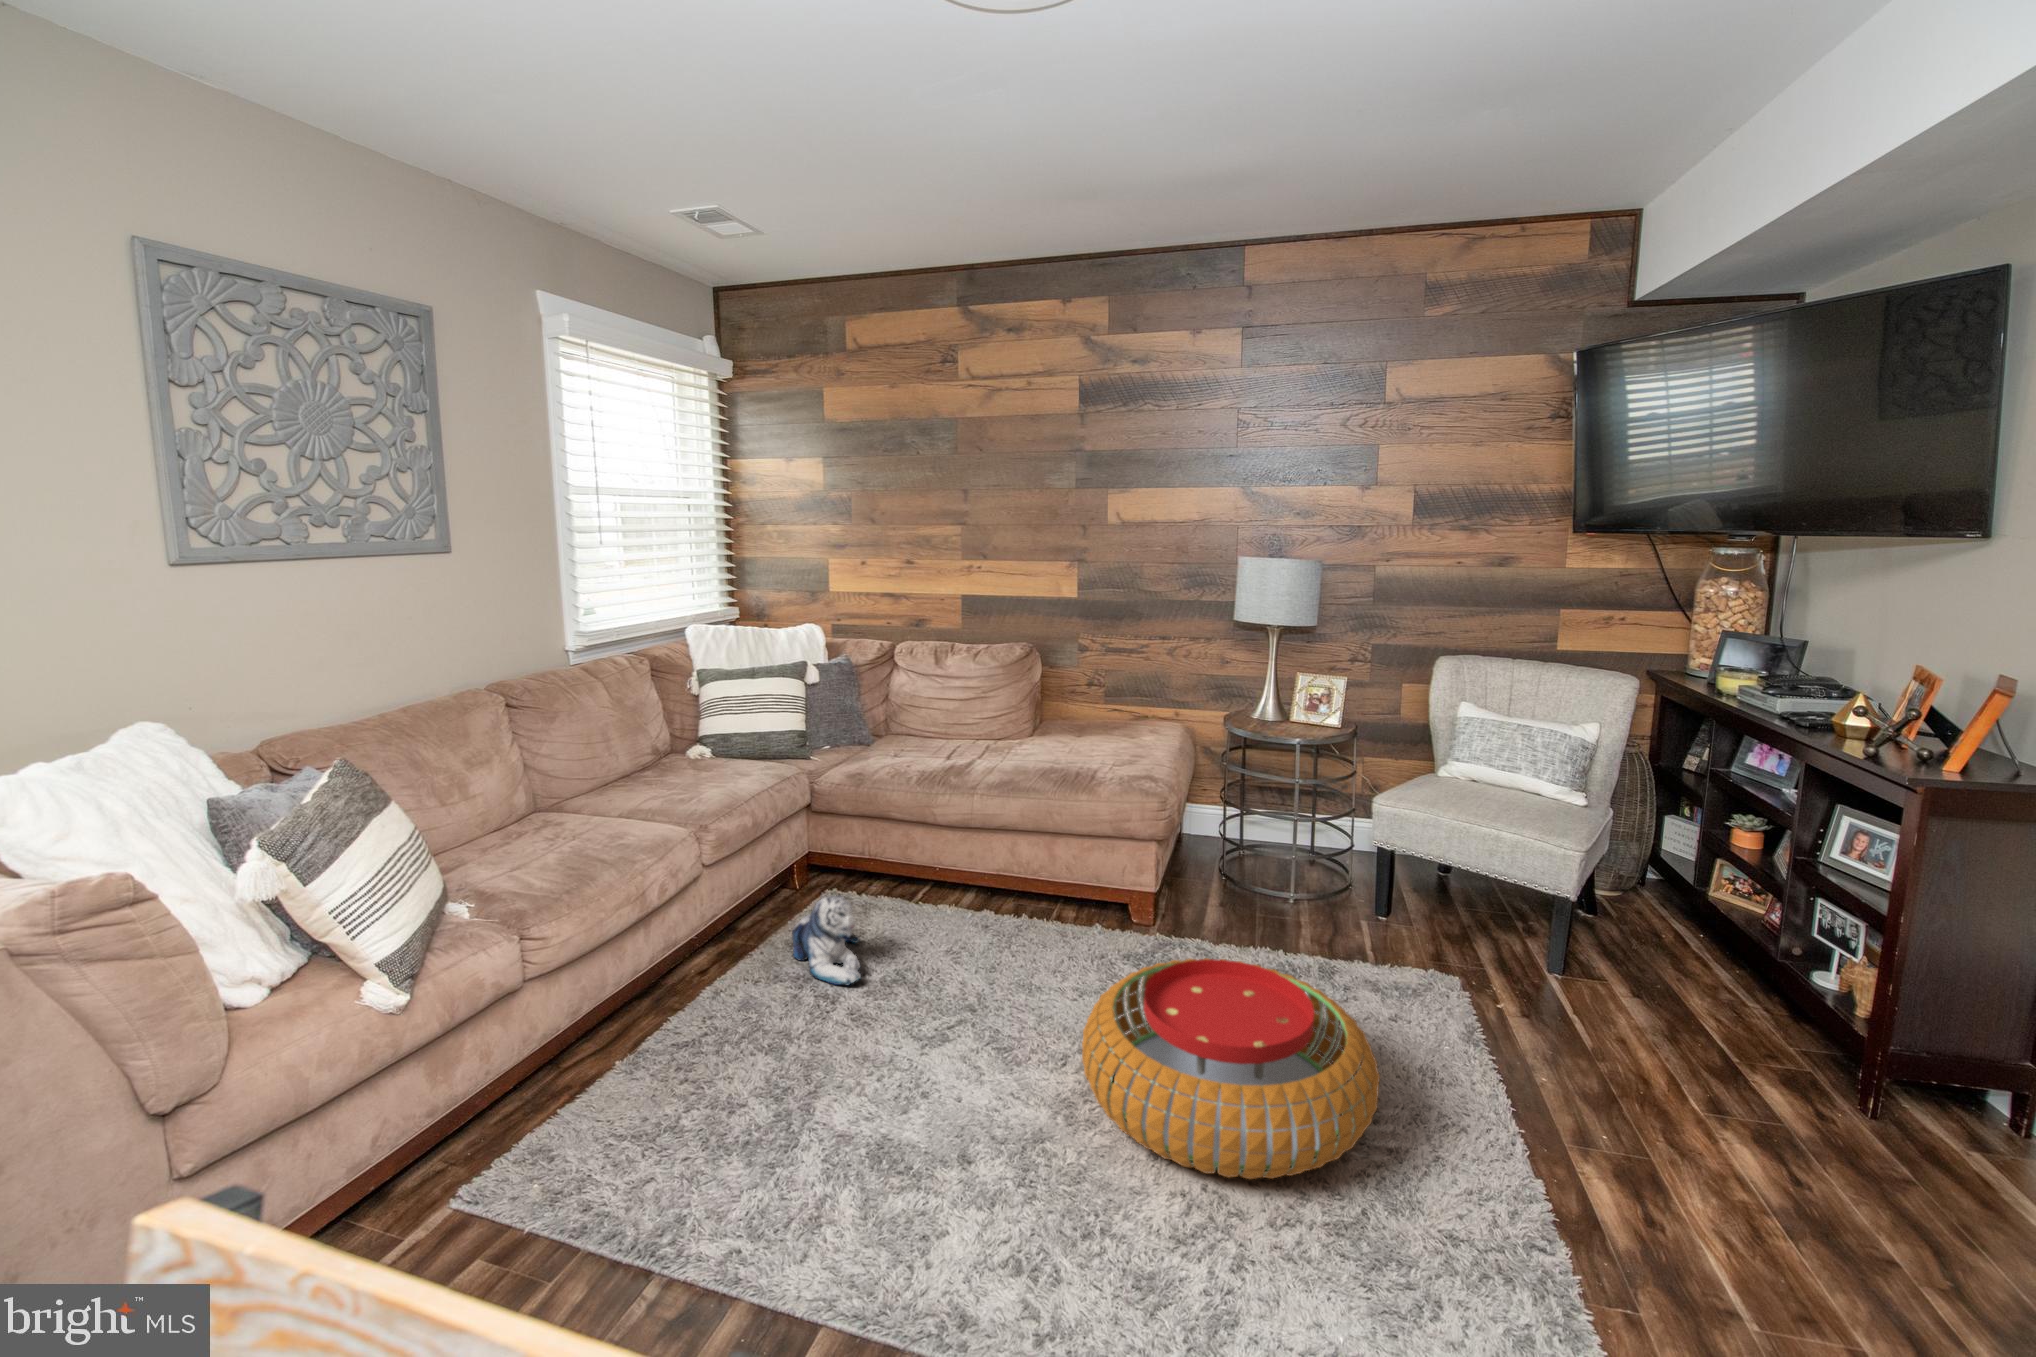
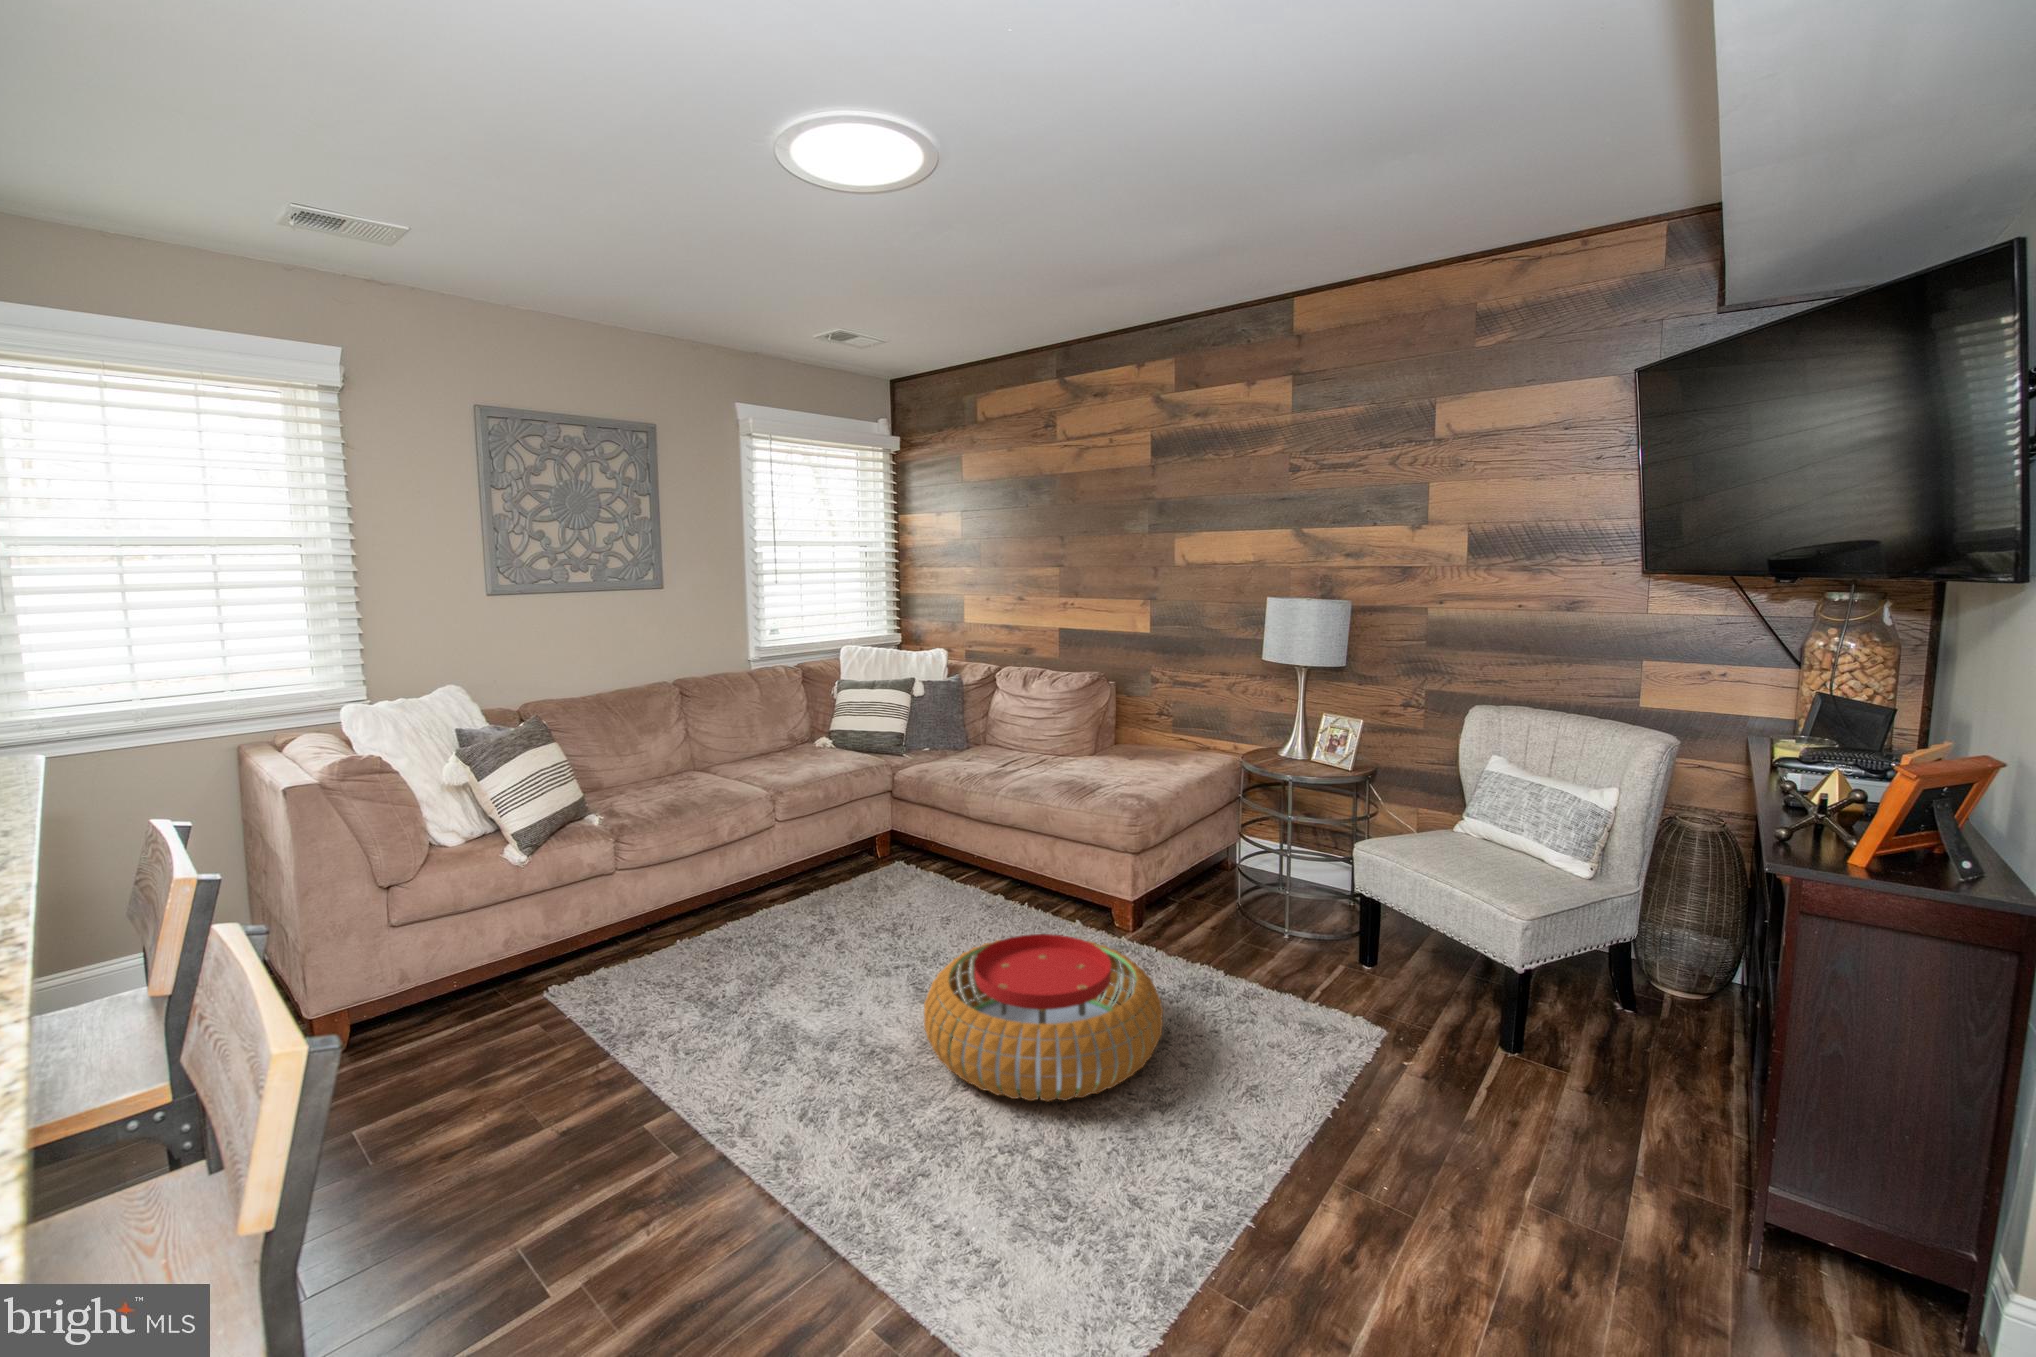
plush toy: present [792,895,861,985] -> none [831,855,885,922]

